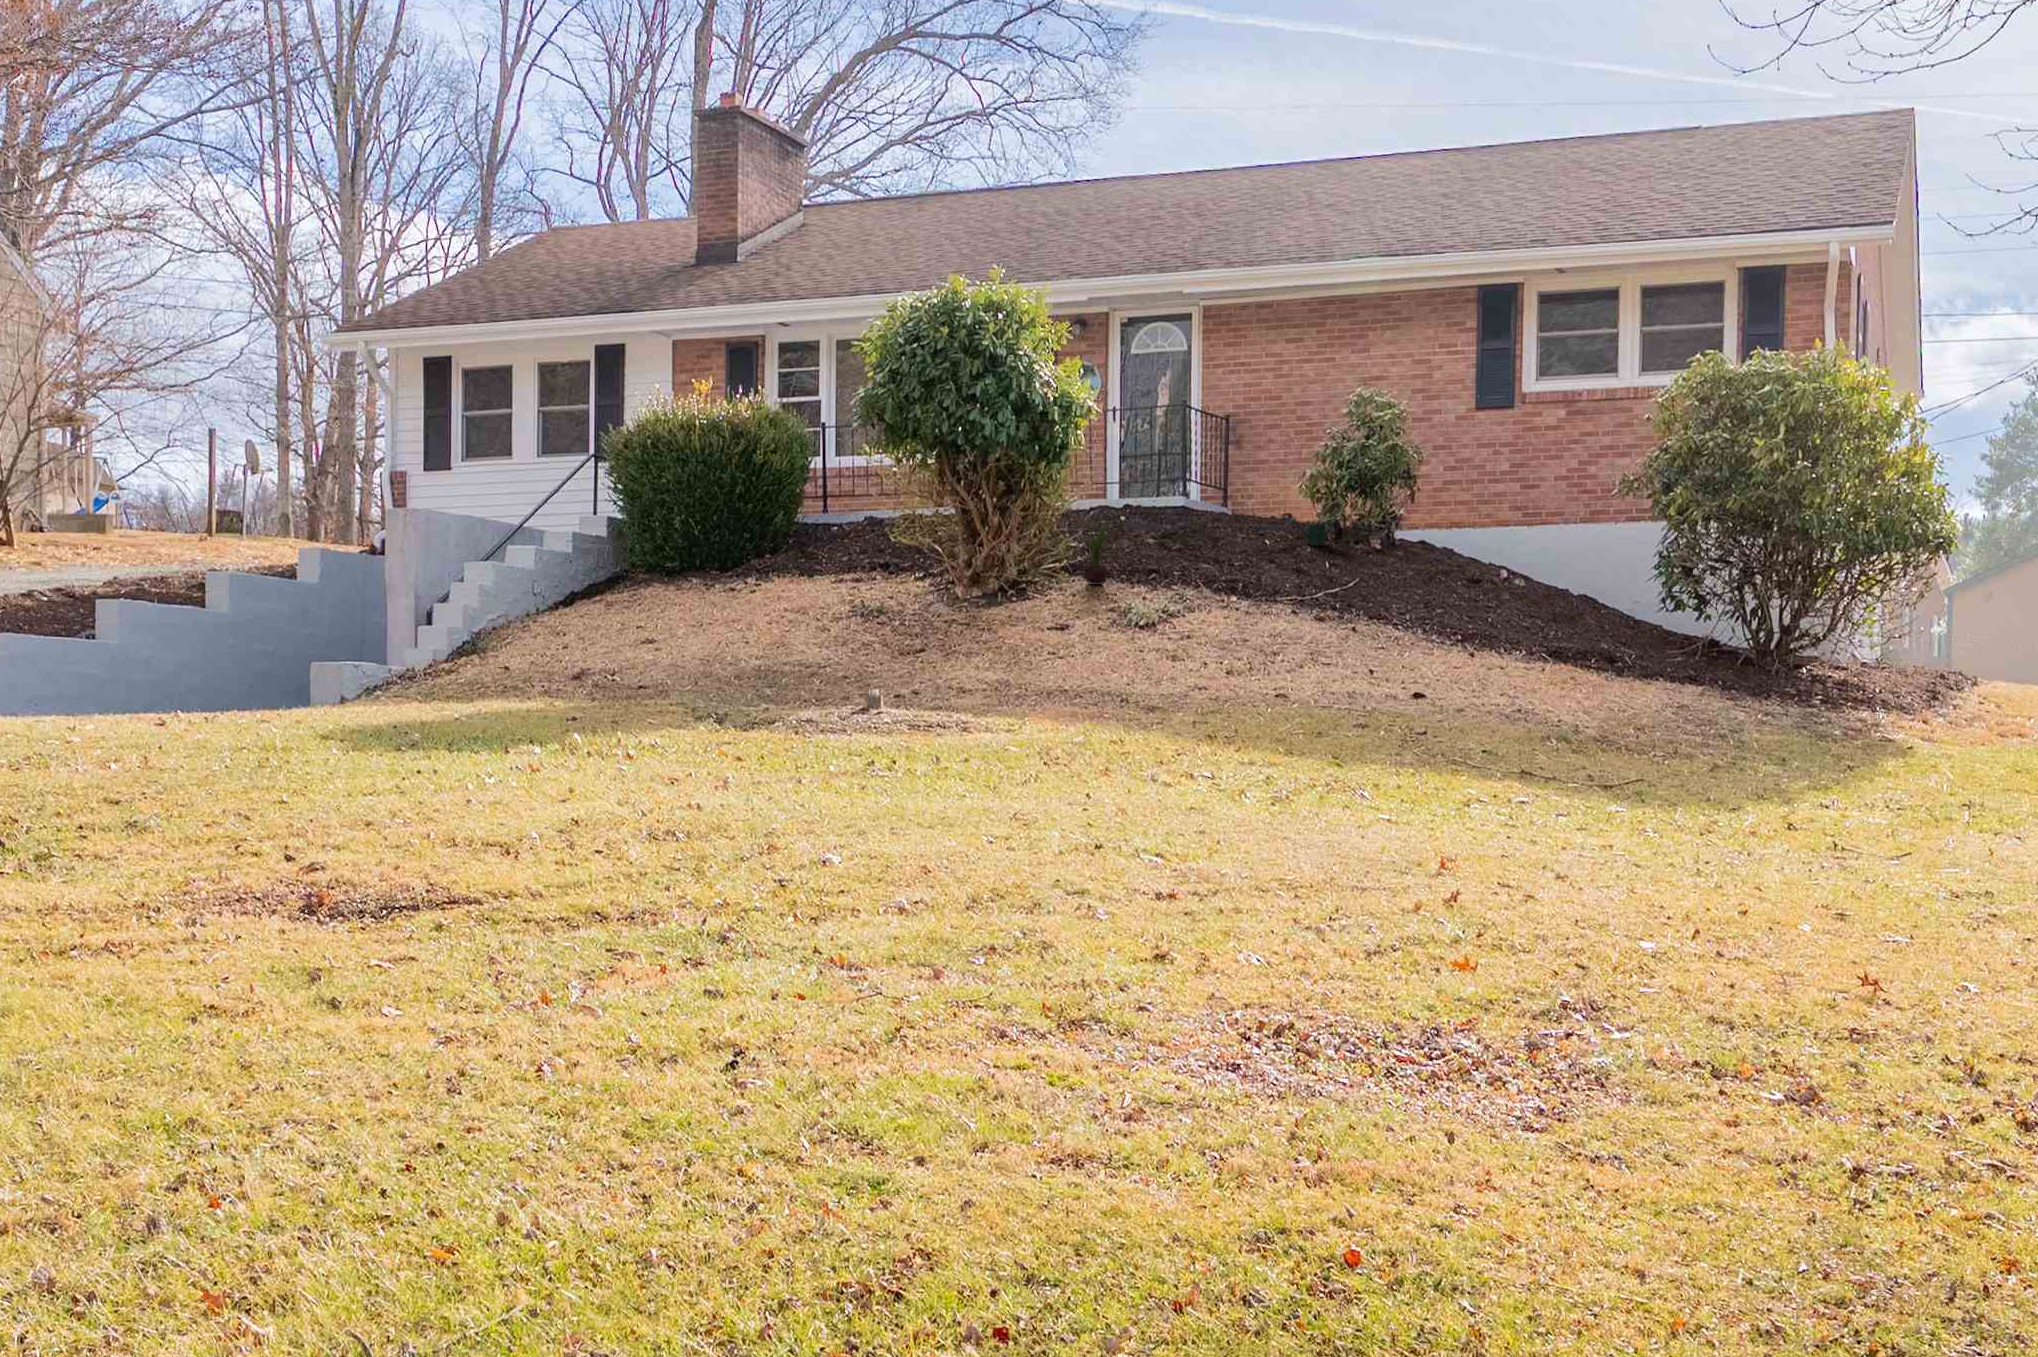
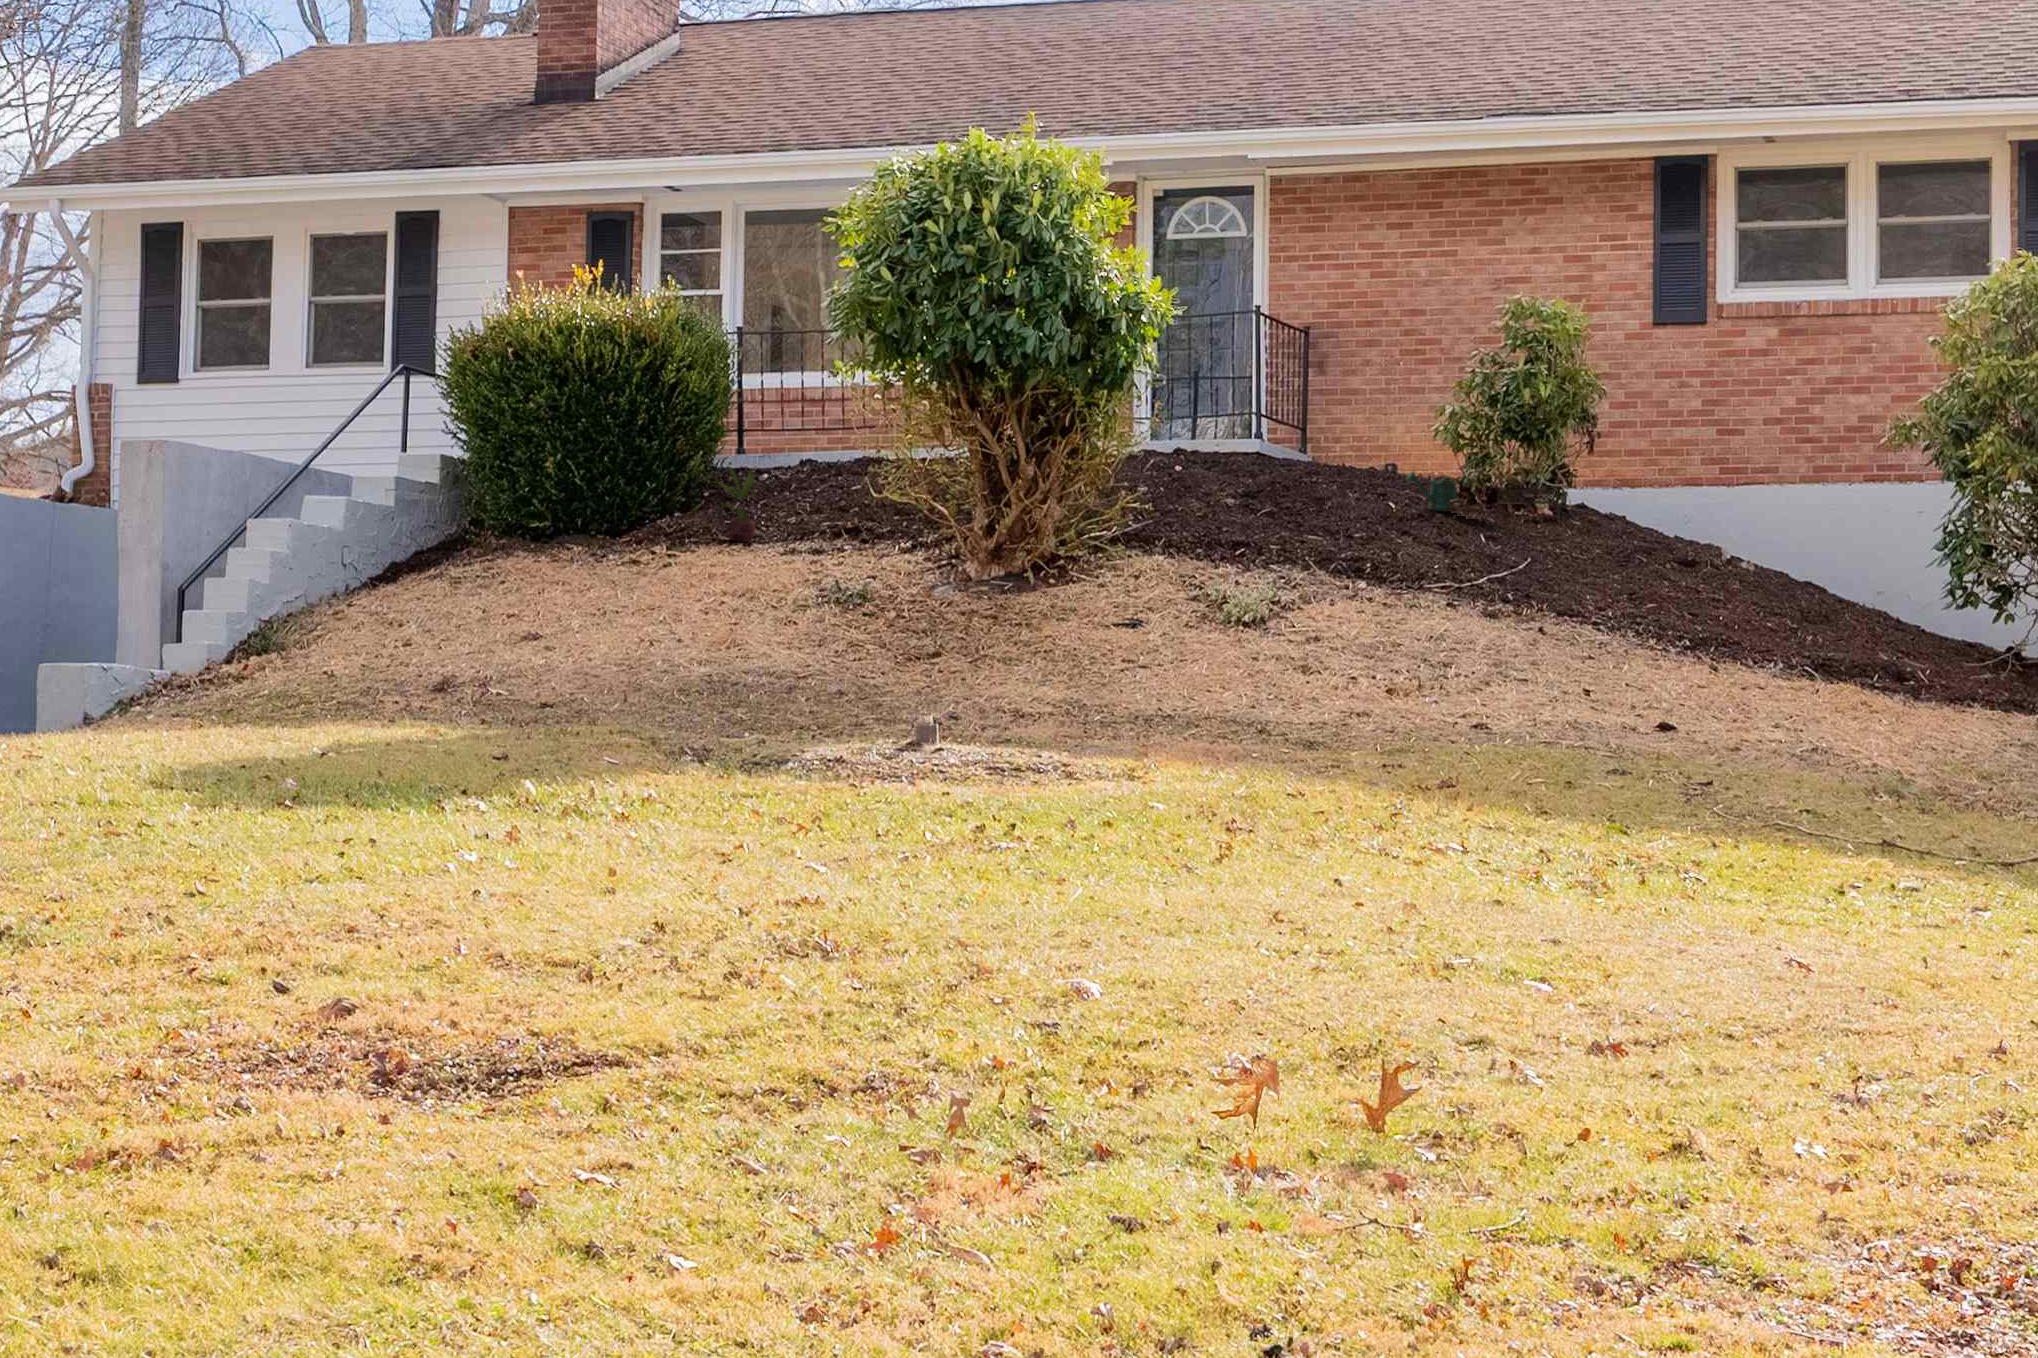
decorative plant: present [1081,523,1115,585] -> present [721,466,759,542]

